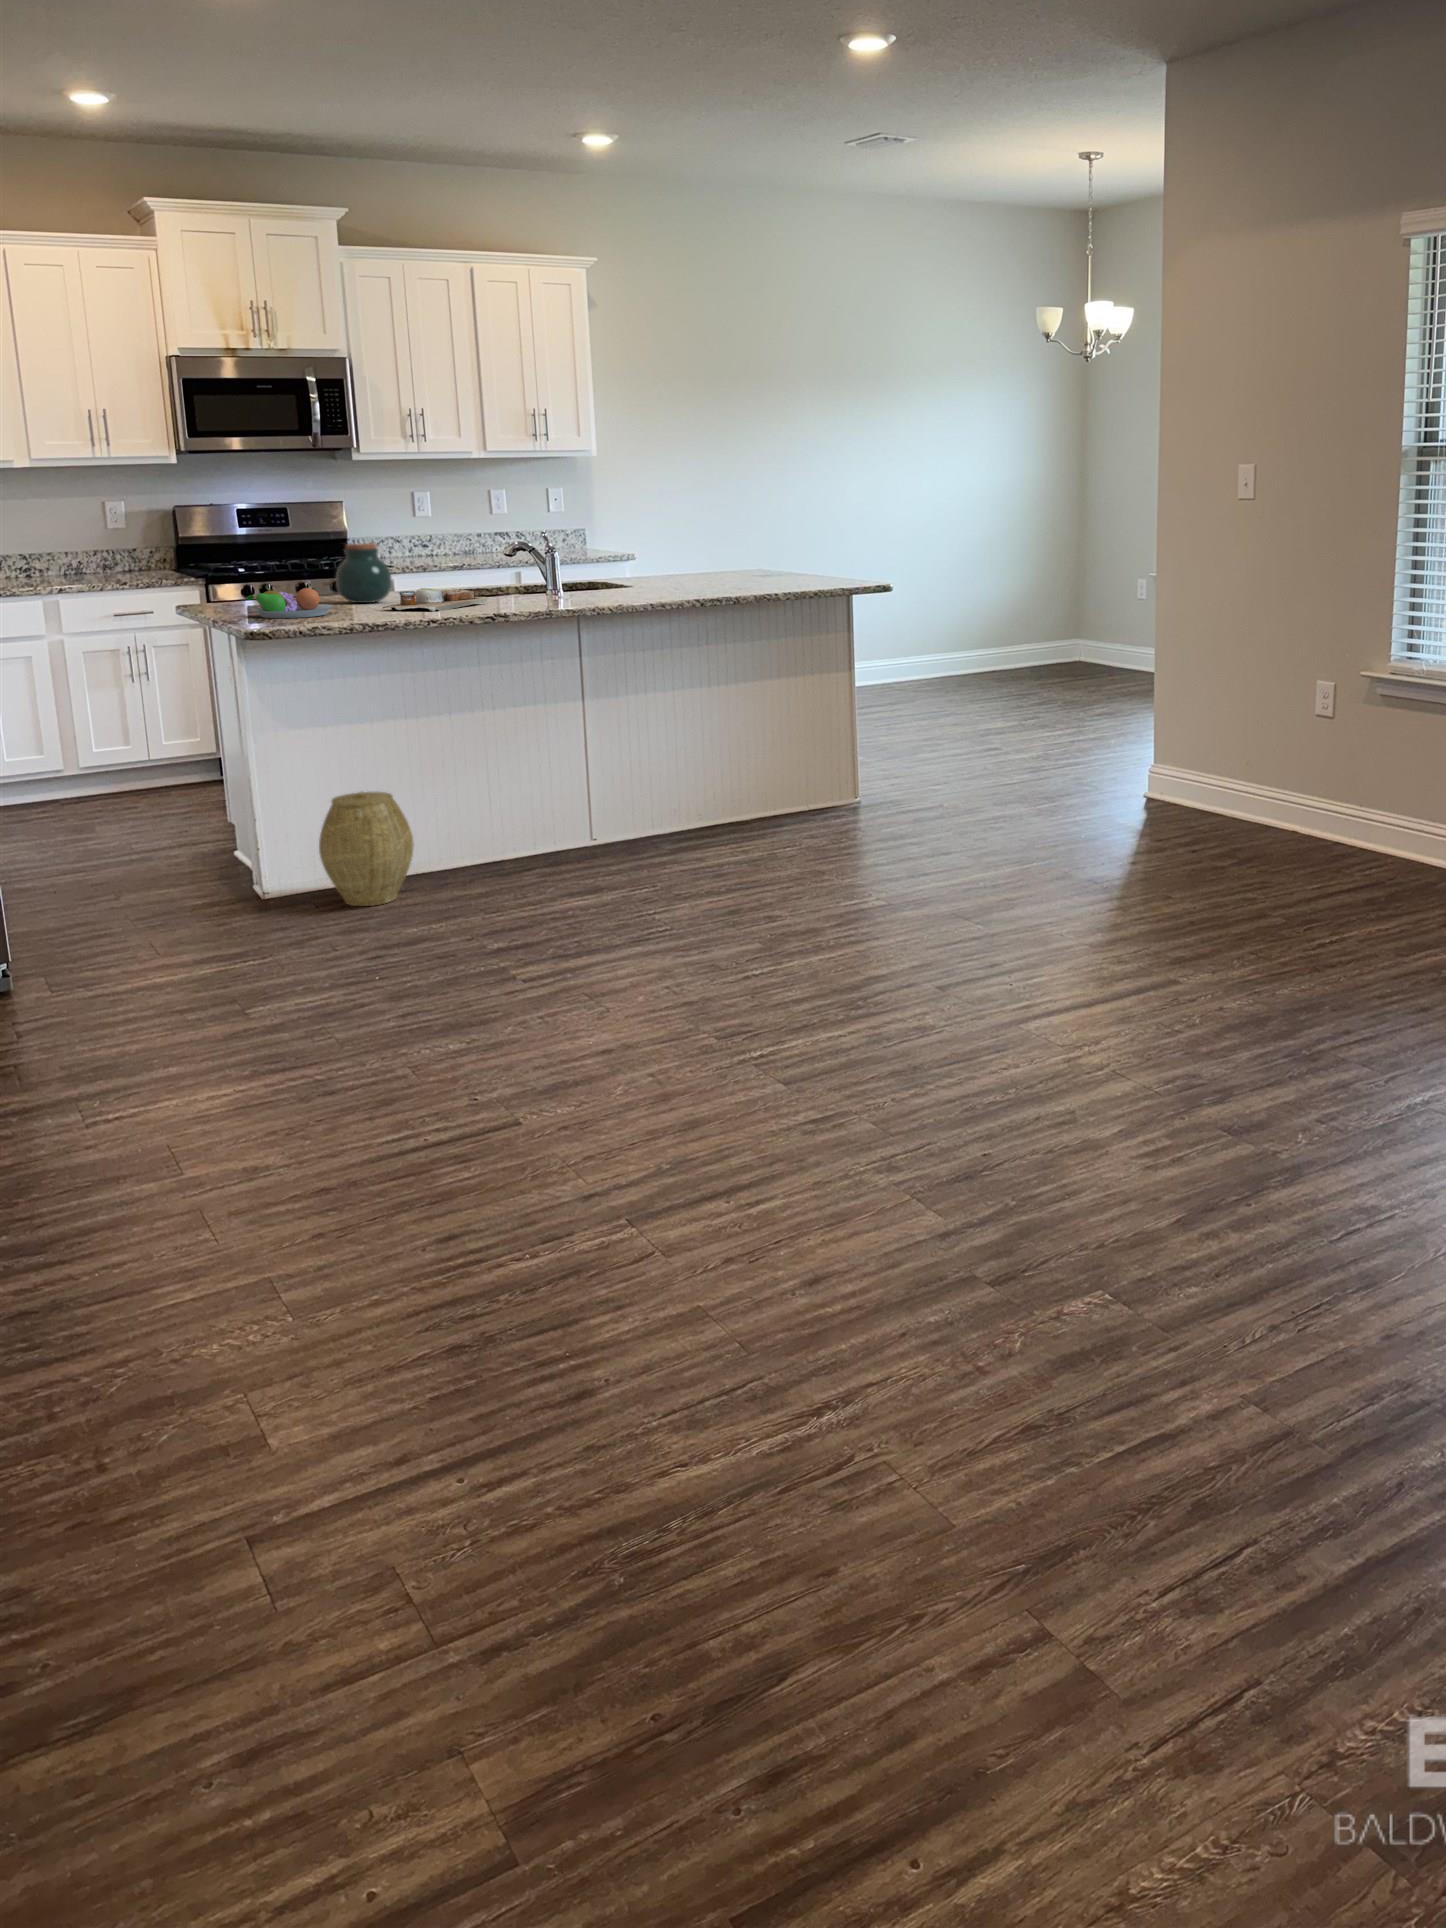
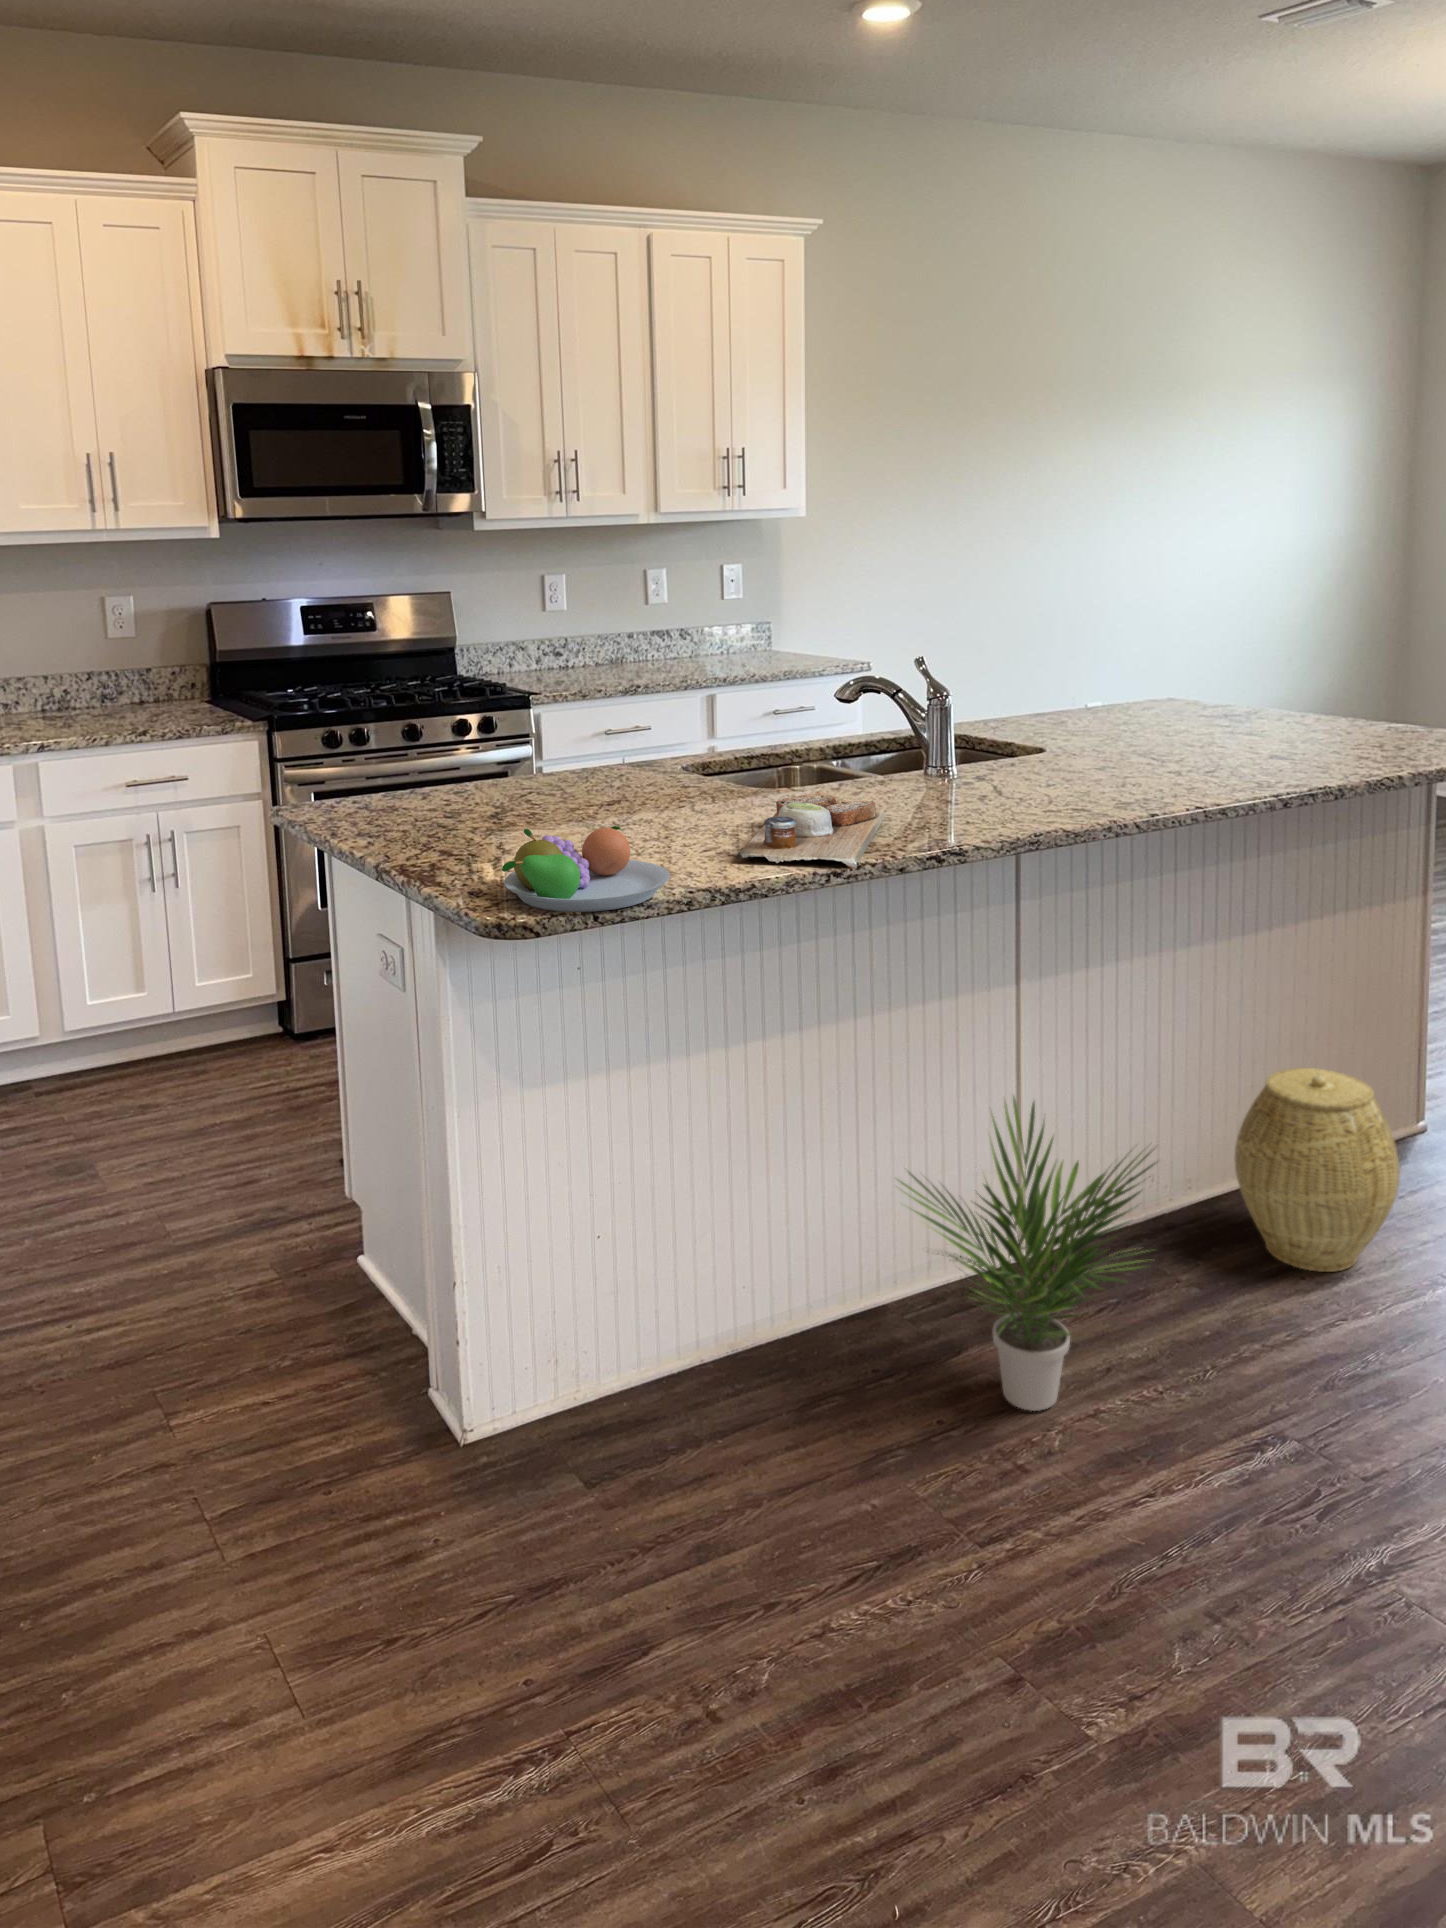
jar: present [336,543,392,603] -> none [580,699,682,816]
potted plant: none [469,736,591,880] -> present [897,1098,1157,1411]
woven basket: present [319,791,414,906] -> present [1235,1068,1400,1272]

